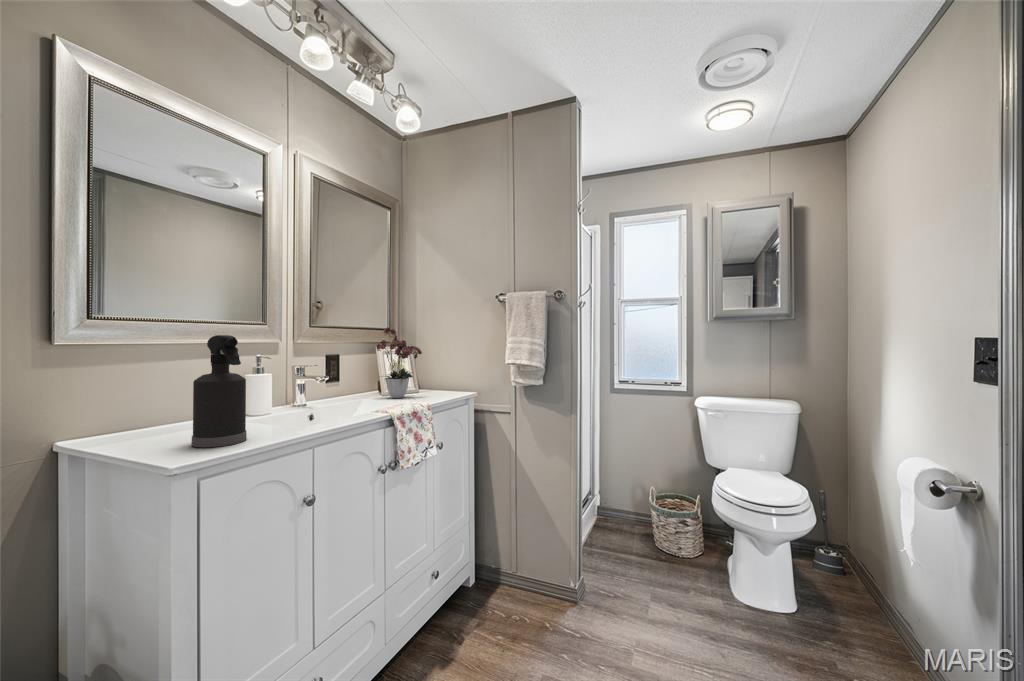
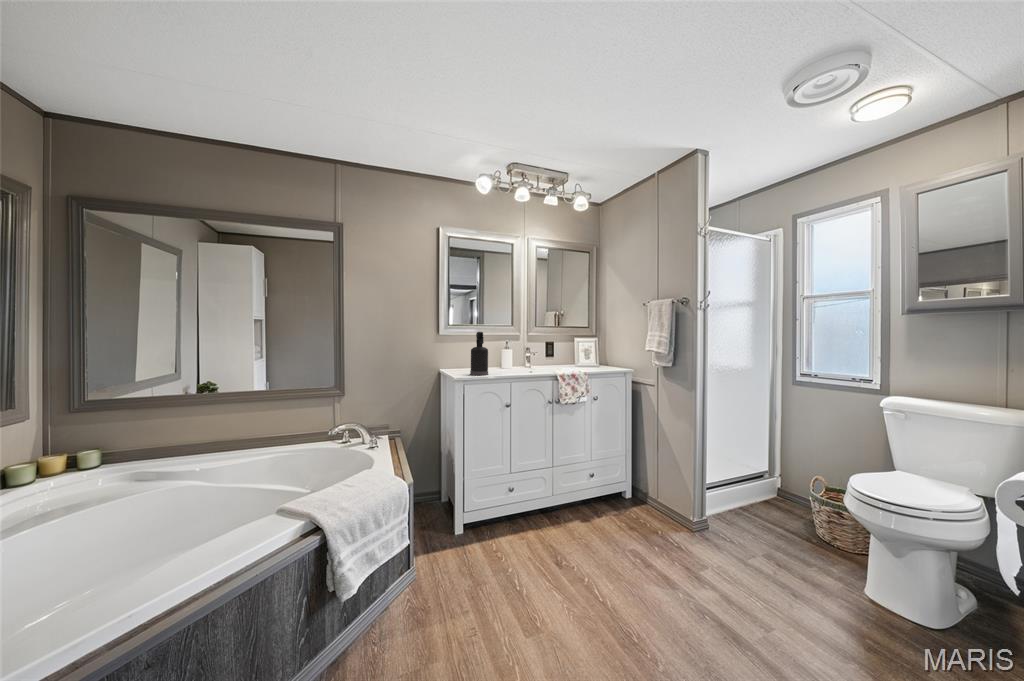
flower arrangement: present [376,327,422,398] -> none [570,325,598,369]

